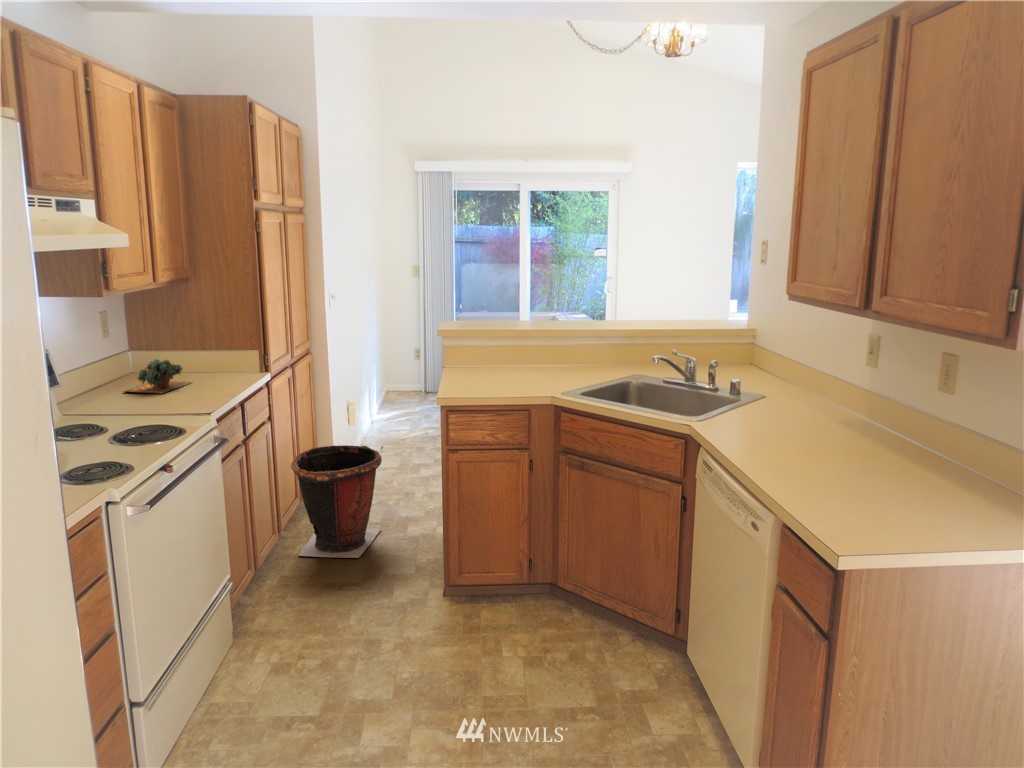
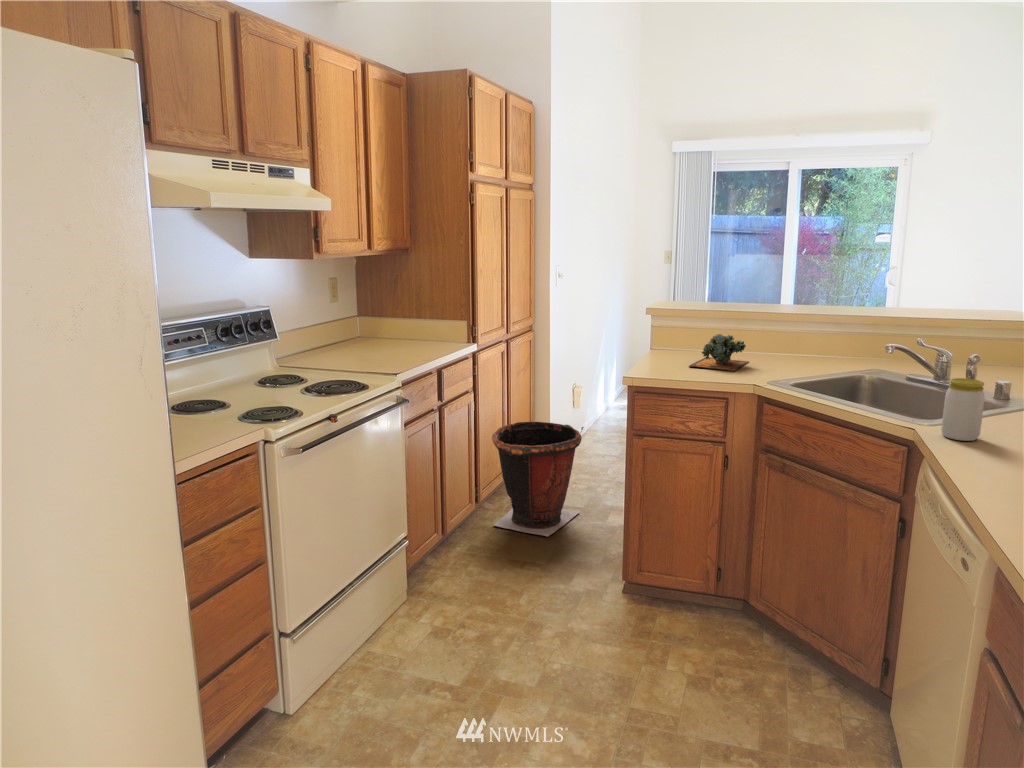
succulent plant: present [123,359,192,393] -> present [689,334,749,371]
jar: none [710,382,738,431] -> present [941,378,985,441]

